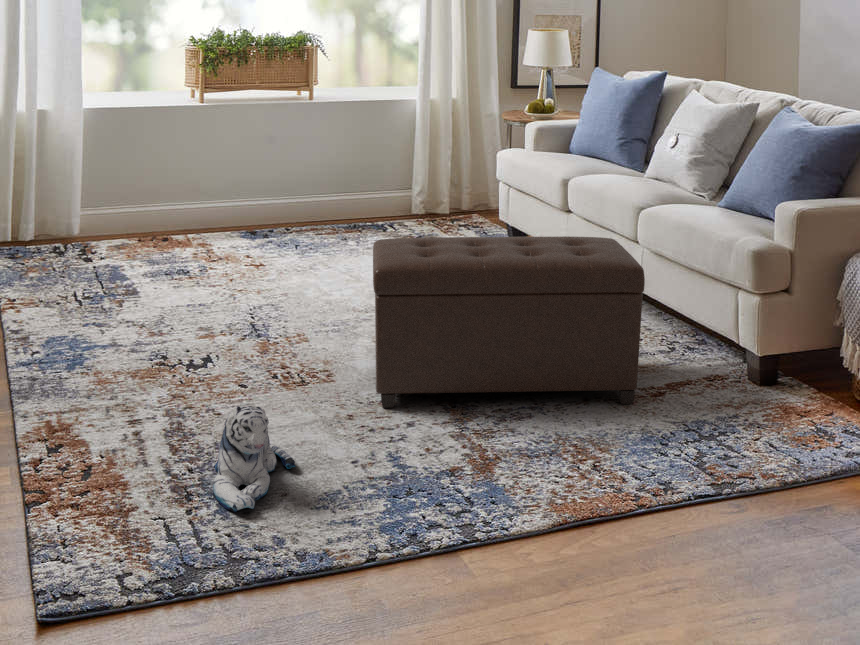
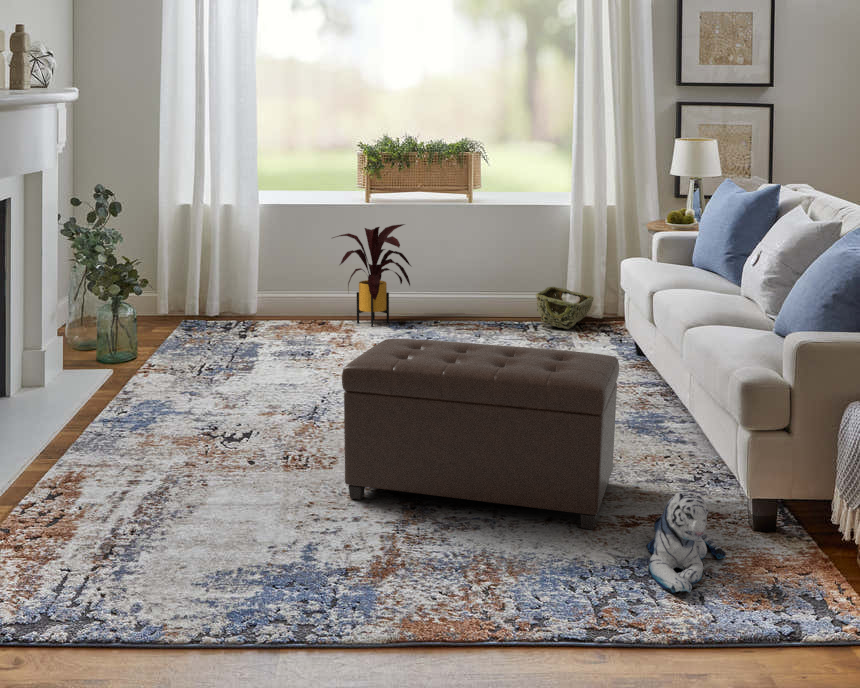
house plant: none [165,123,266,239] -> present [333,224,411,326]
woven basket: none [395,183,447,226] -> present [536,287,593,329]
plush toy: present [213,406,295,512] -> present [646,493,726,593]

